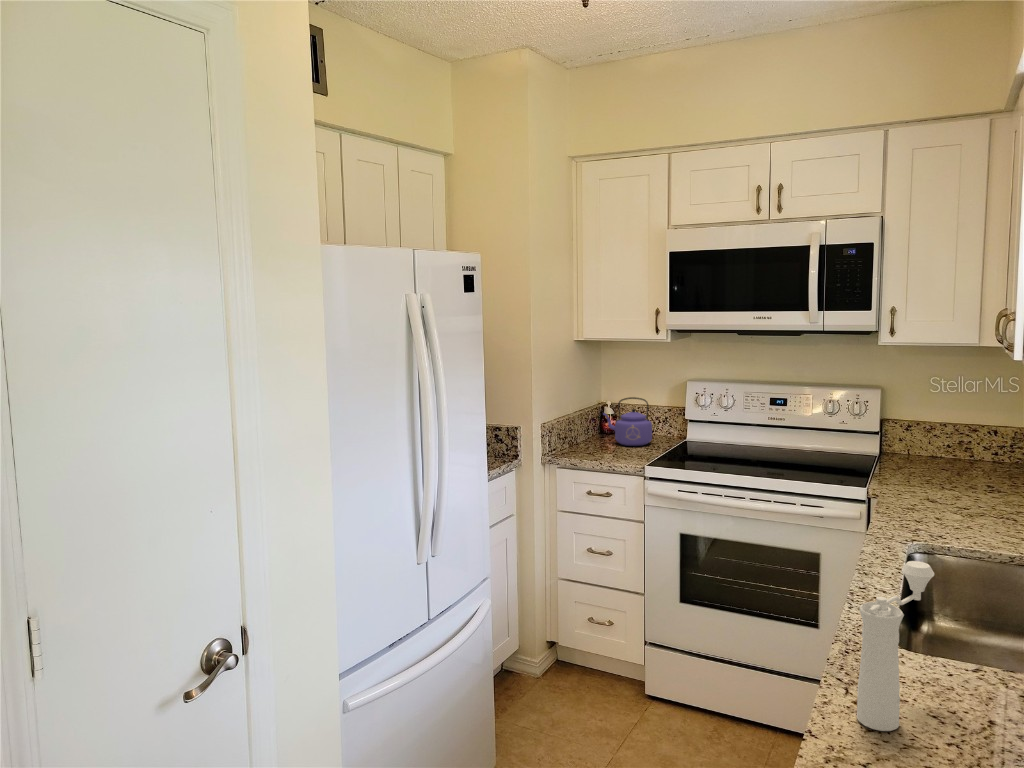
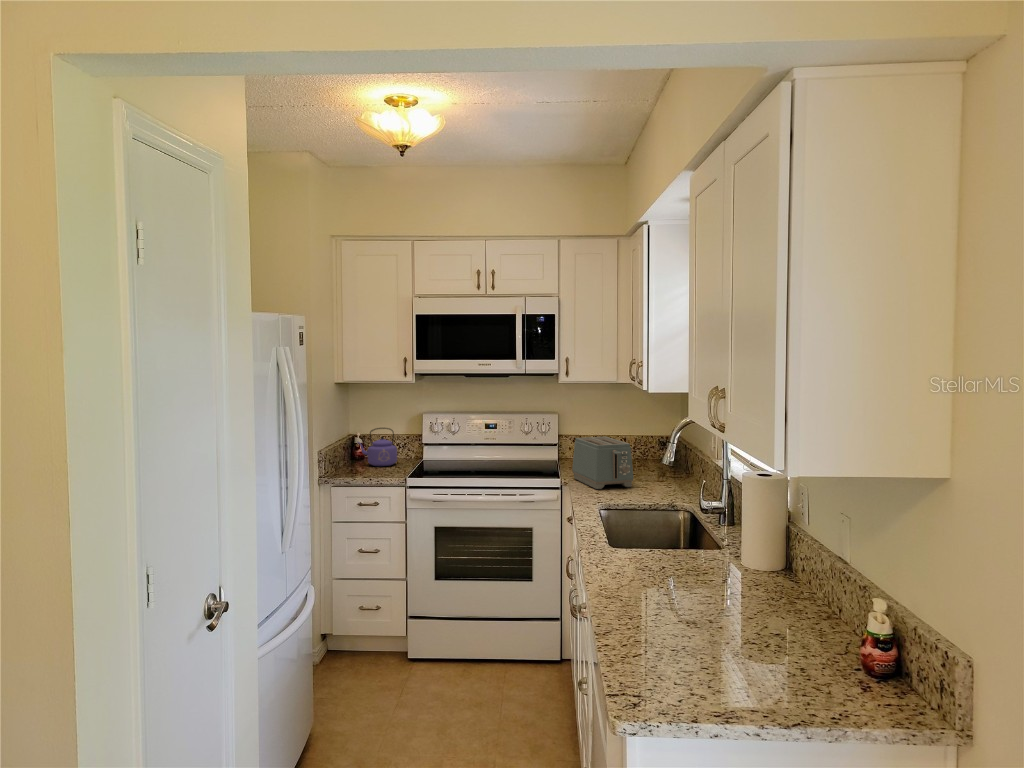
toaster: none [888,429,991,516] -> present [572,437,634,489]
pepper mill: present [857,561,934,731] -> none [607,492,636,577]

